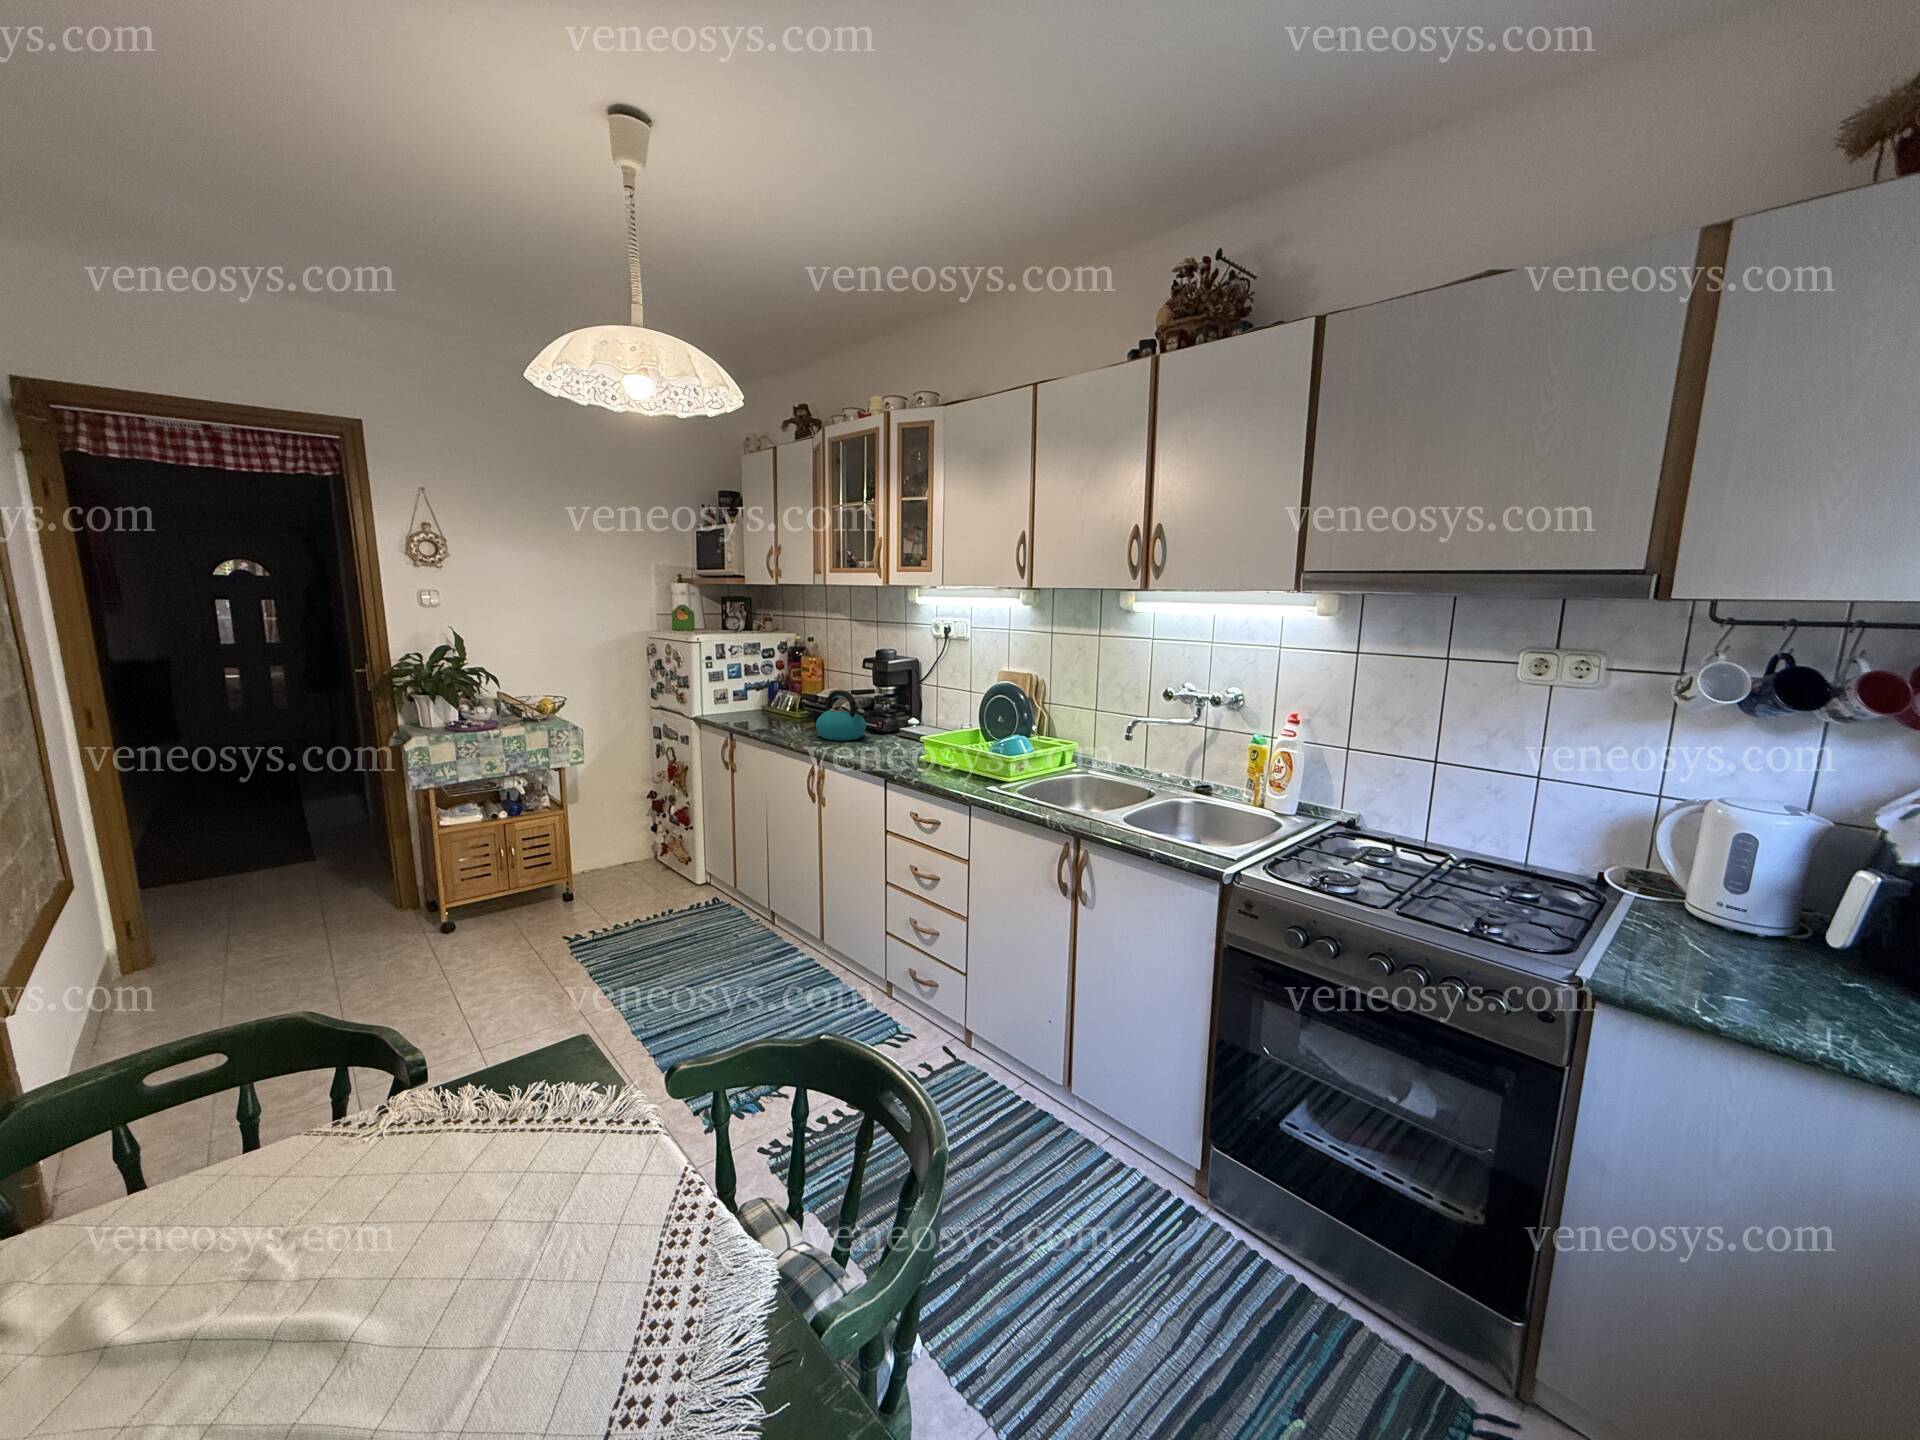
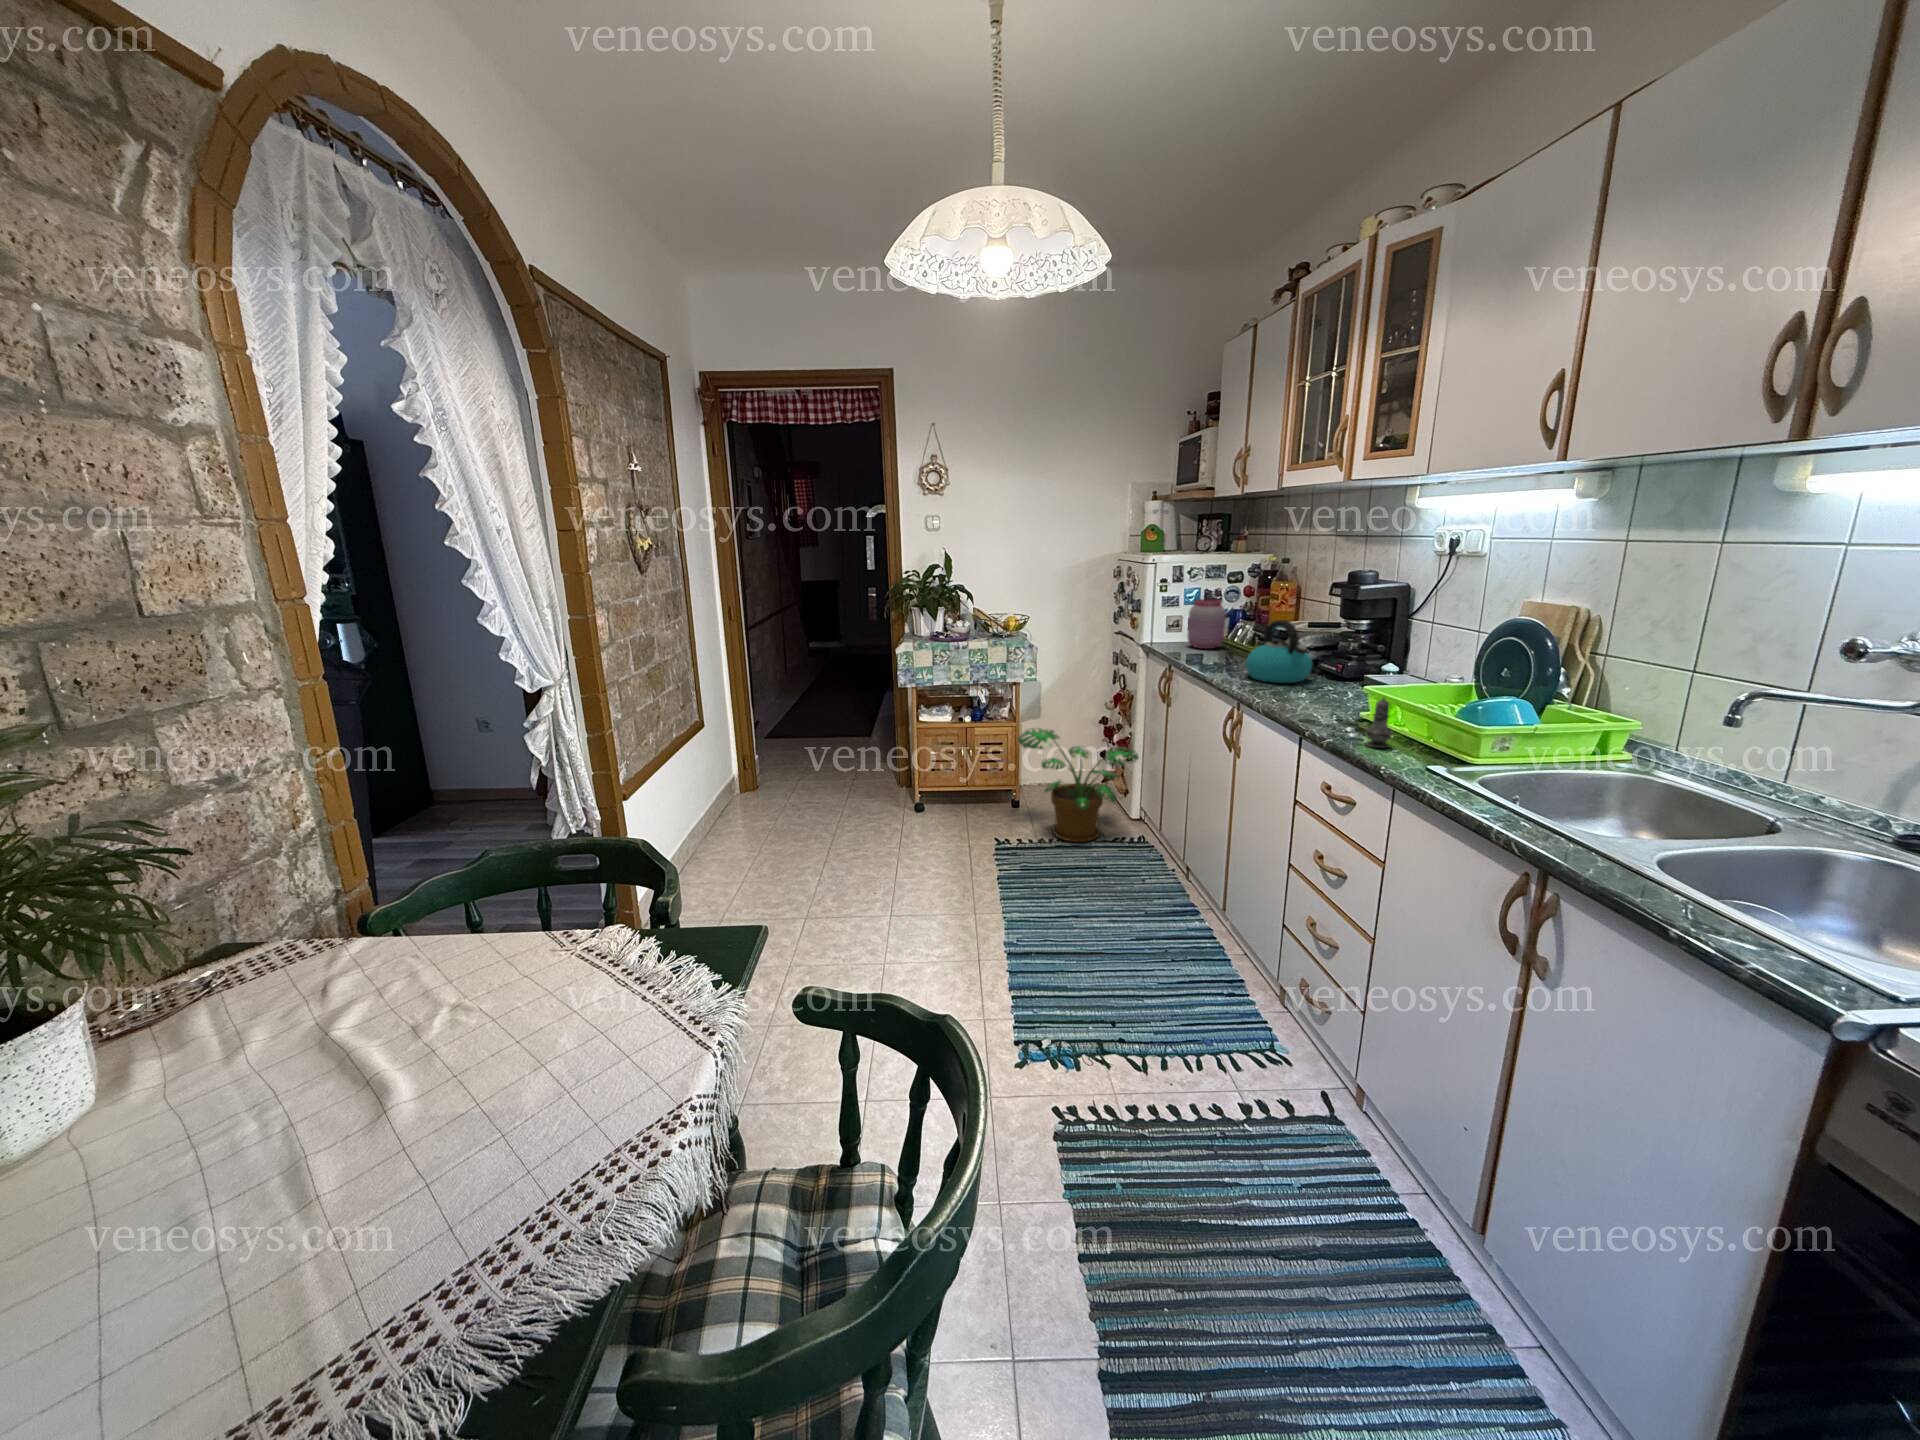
jar: none [744,673,776,717] -> present [1187,599,1226,649]
salt shaker: none [938,743,956,779] -> present [1365,698,1393,748]
potted plant: none [568,812,710,922] -> present [1017,728,1139,842]

